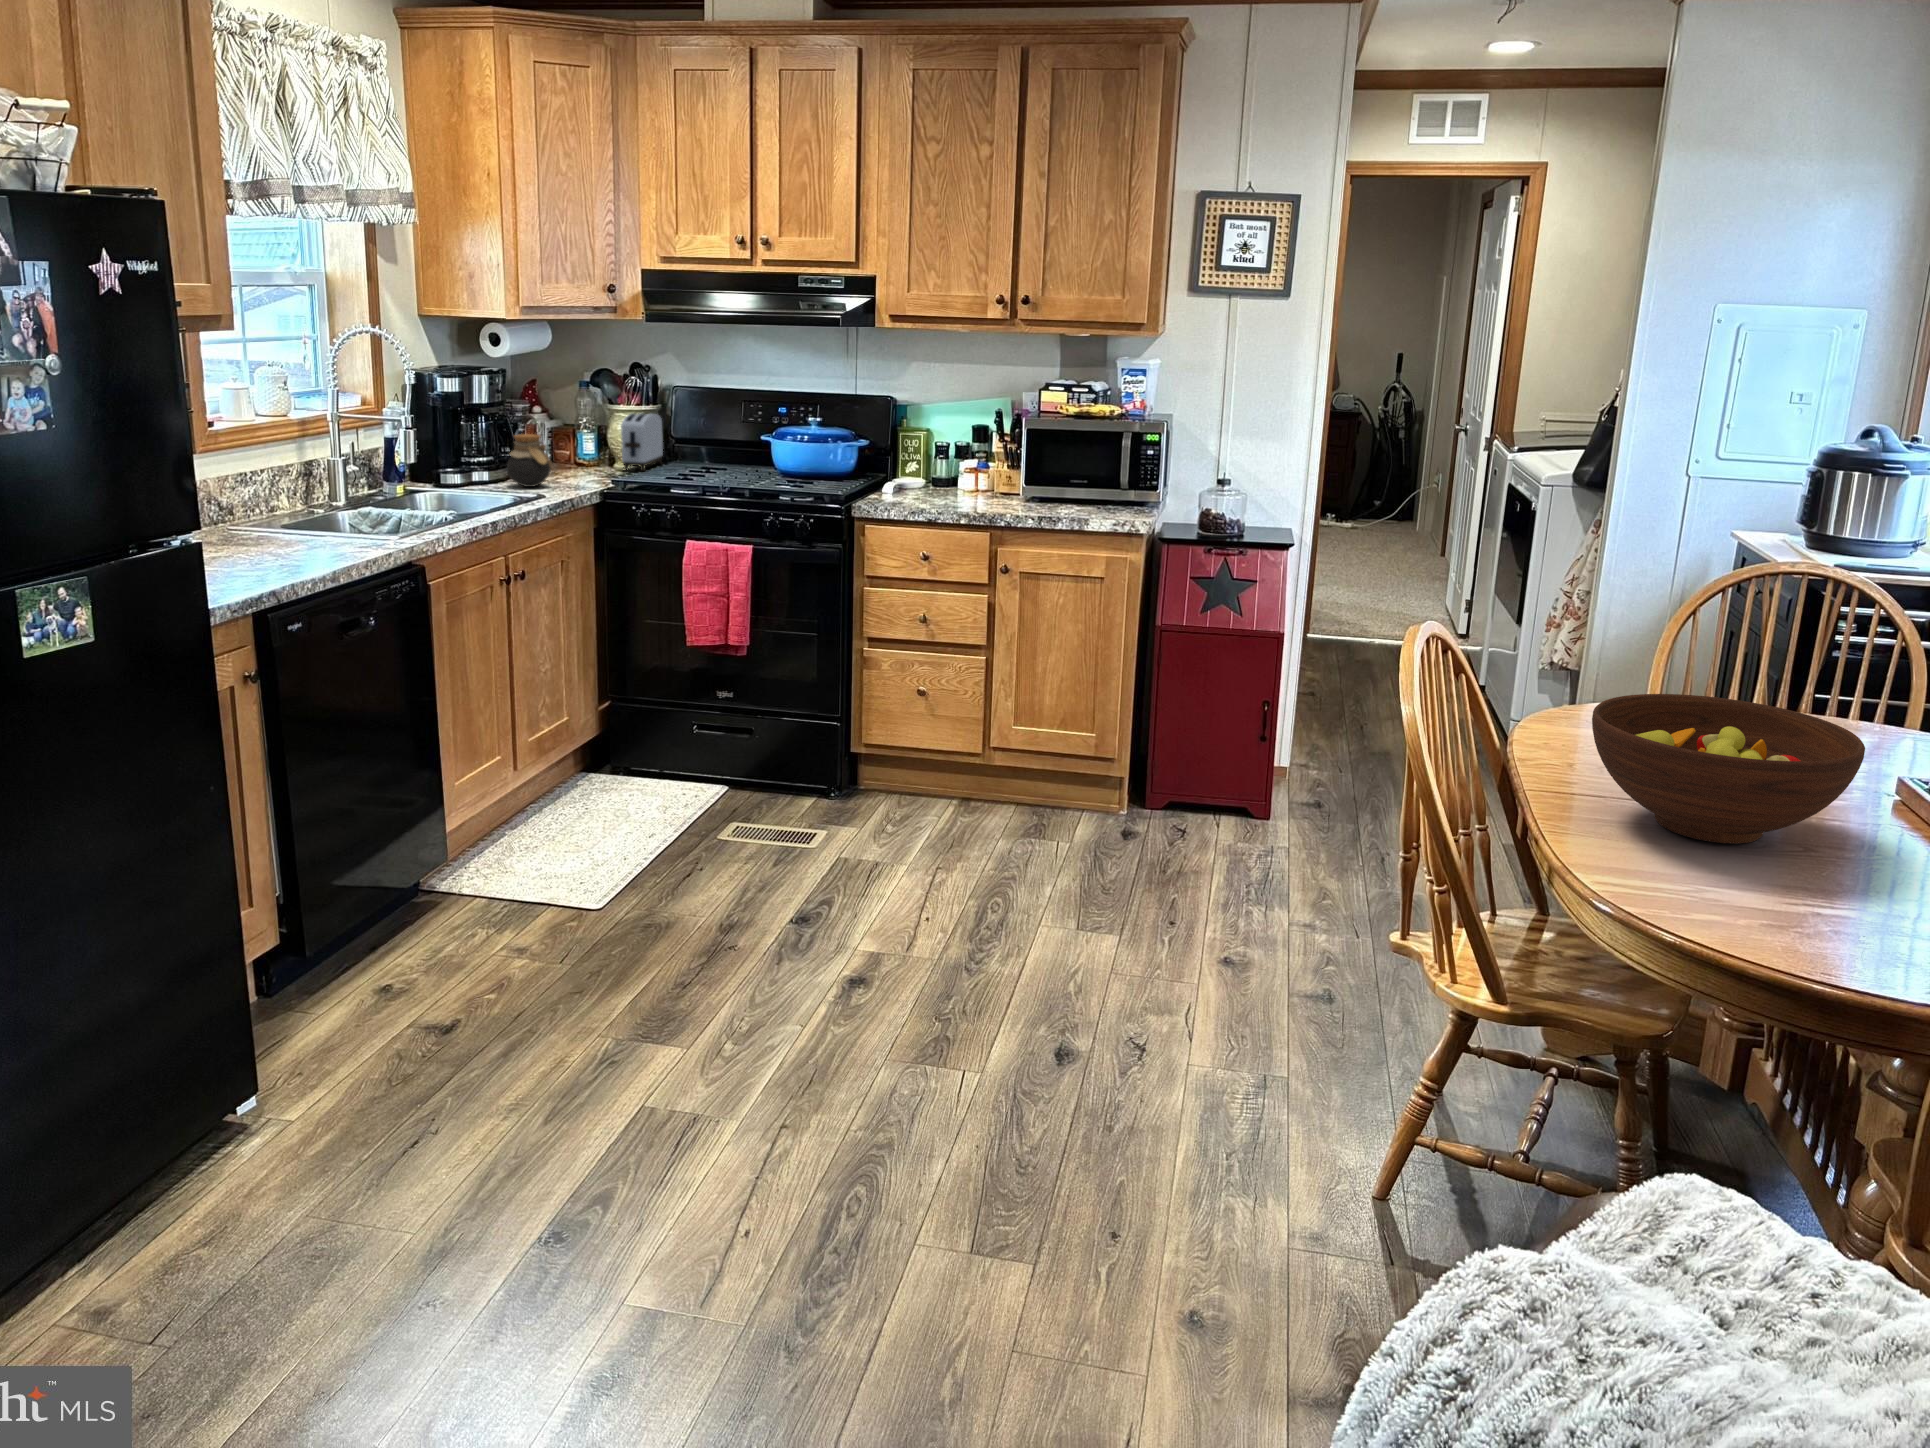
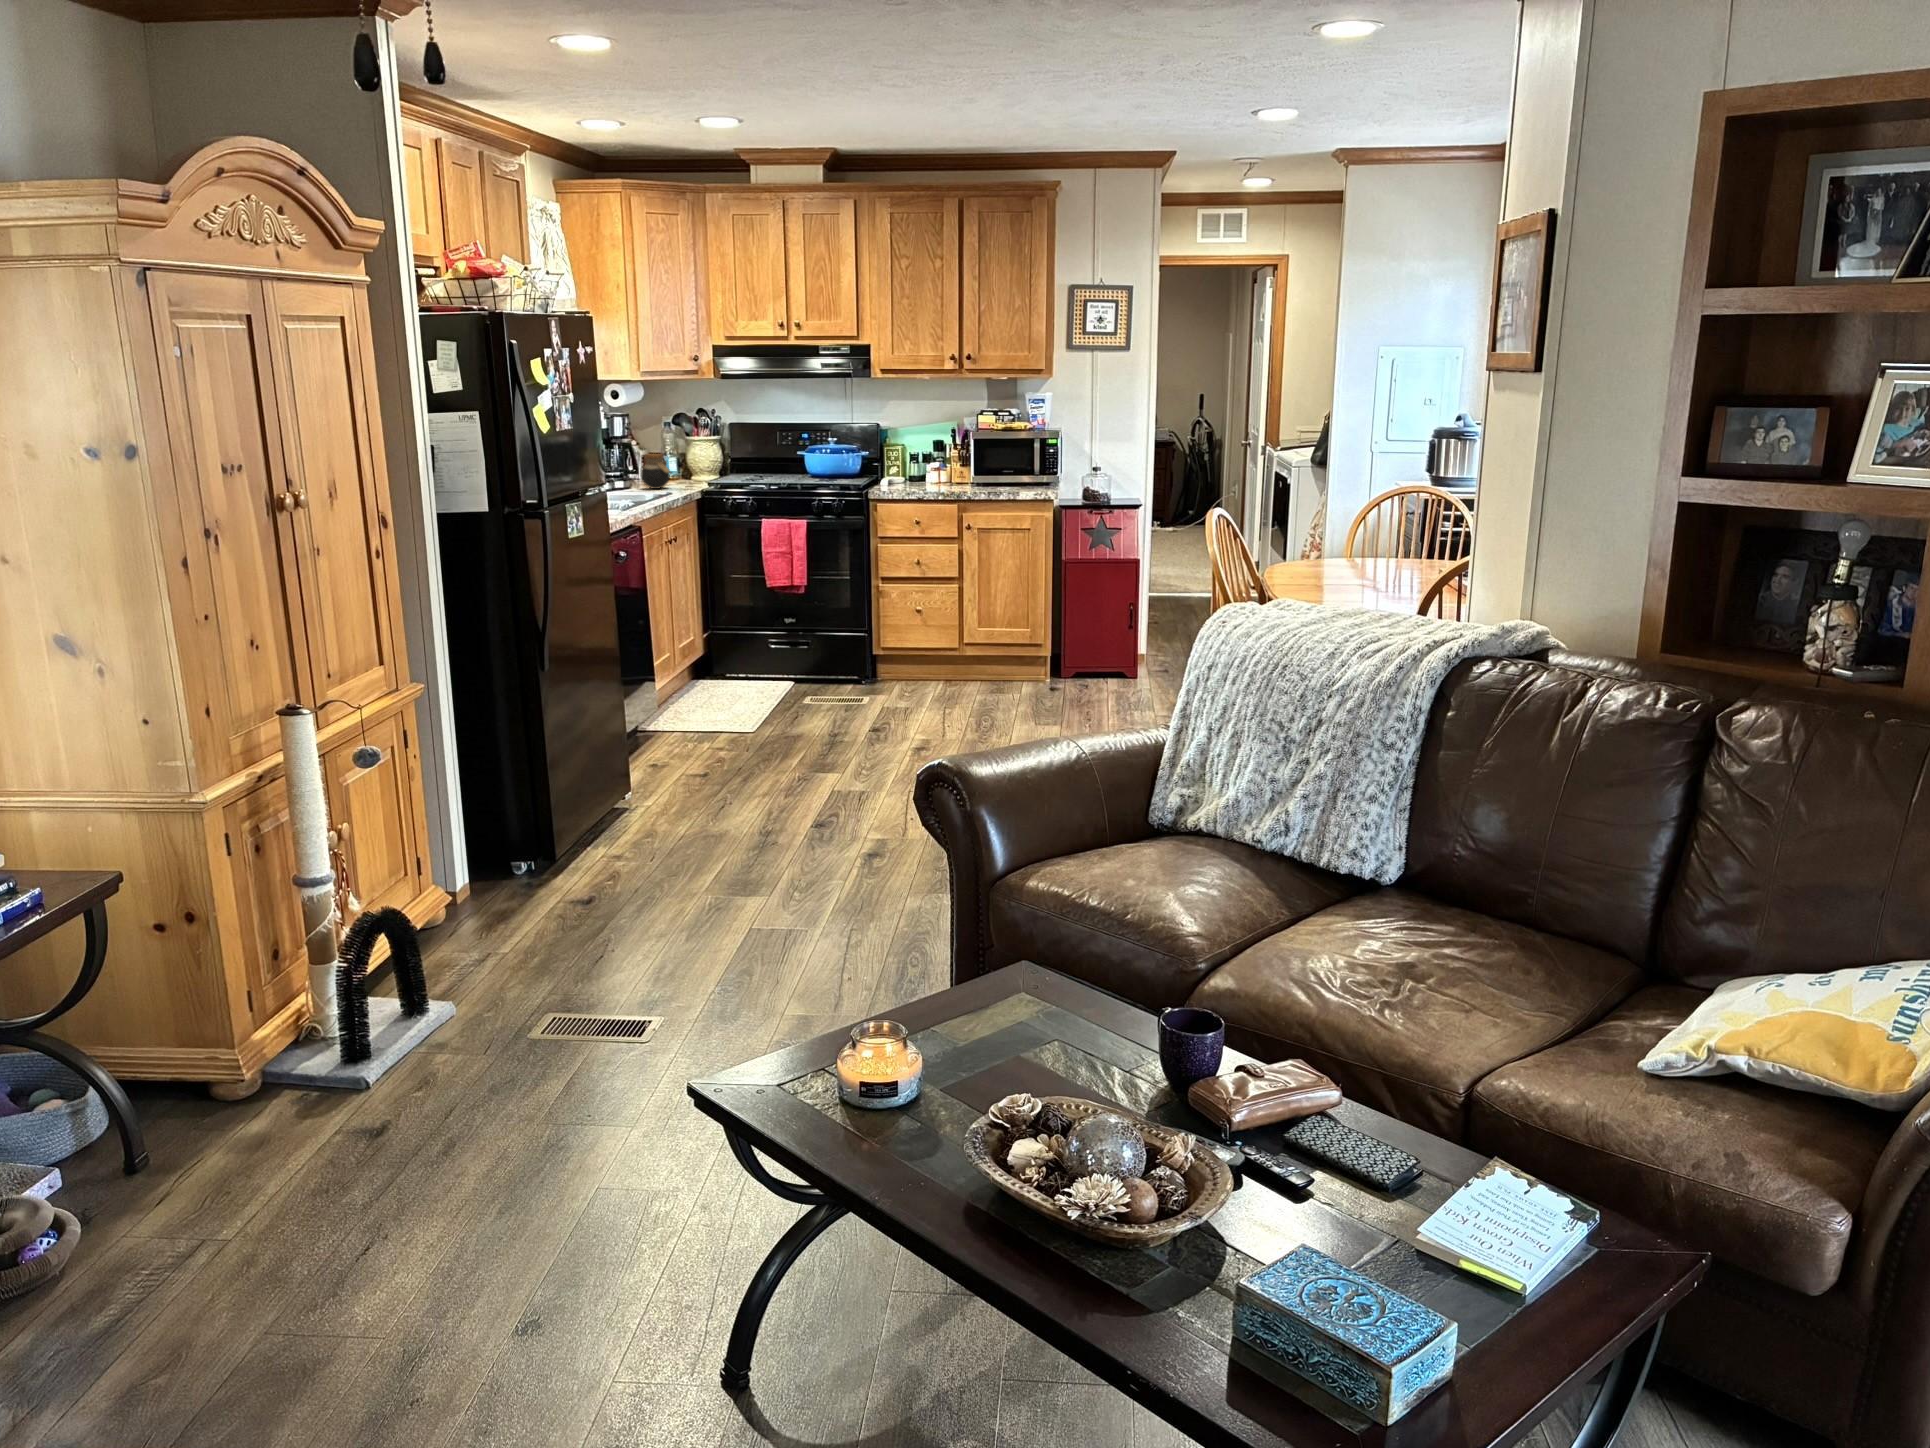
toaster: present [621,413,663,471] -> none [702,441,725,479]
fruit bowl: present [1592,694,1865,844] -> none [1291,528,1401,585]

